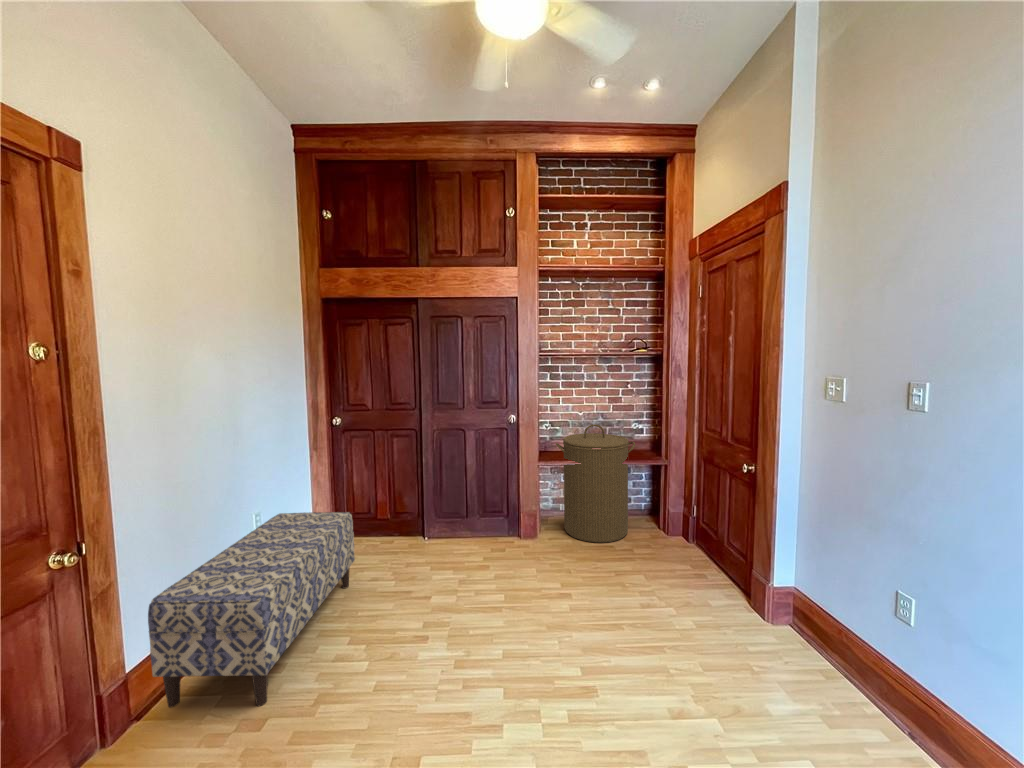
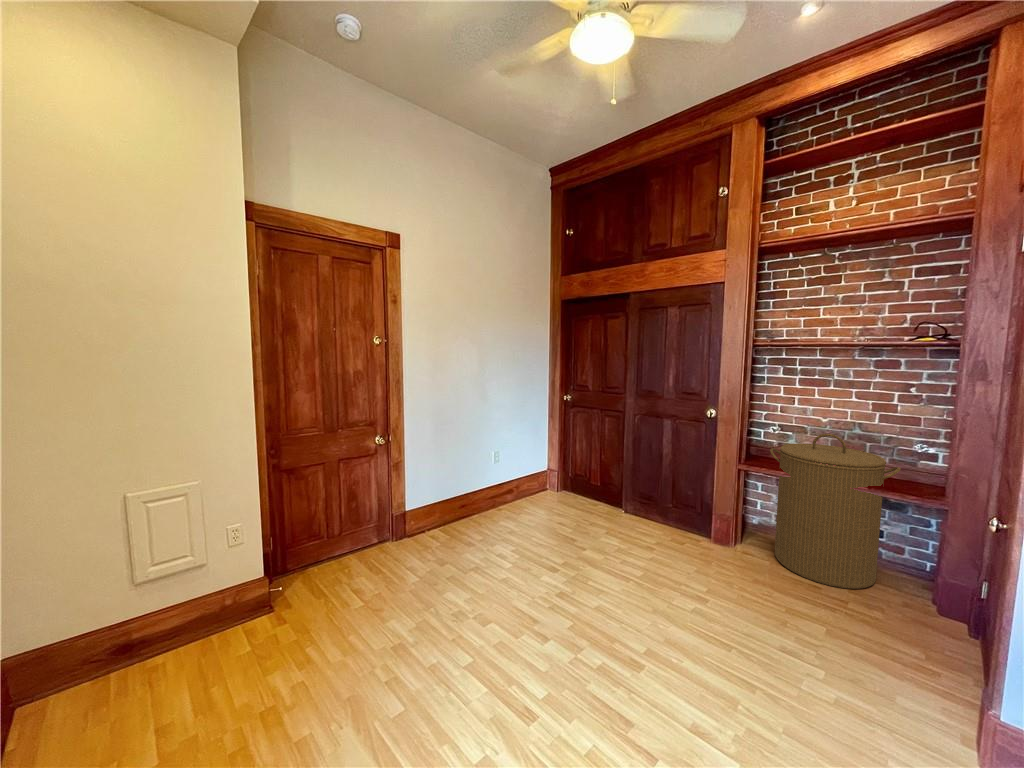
bench: present [148,512,355,708] -> none [411,455,548,562]

